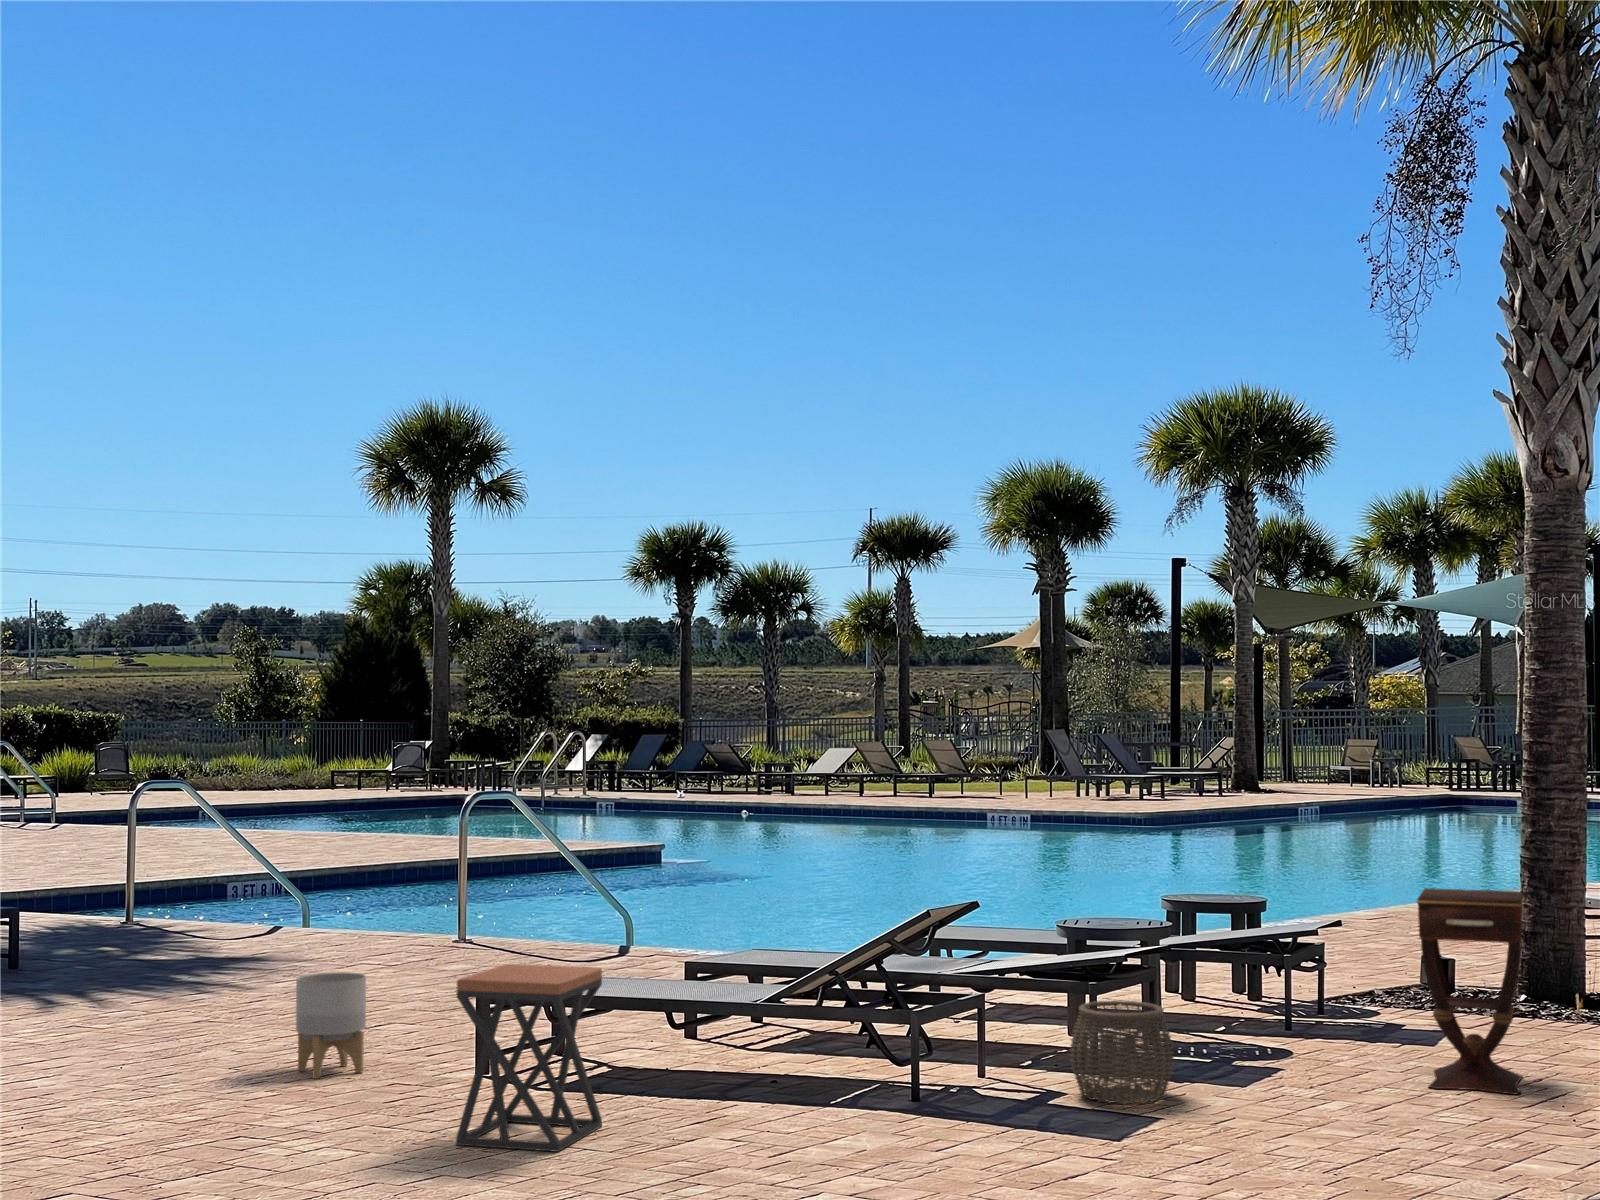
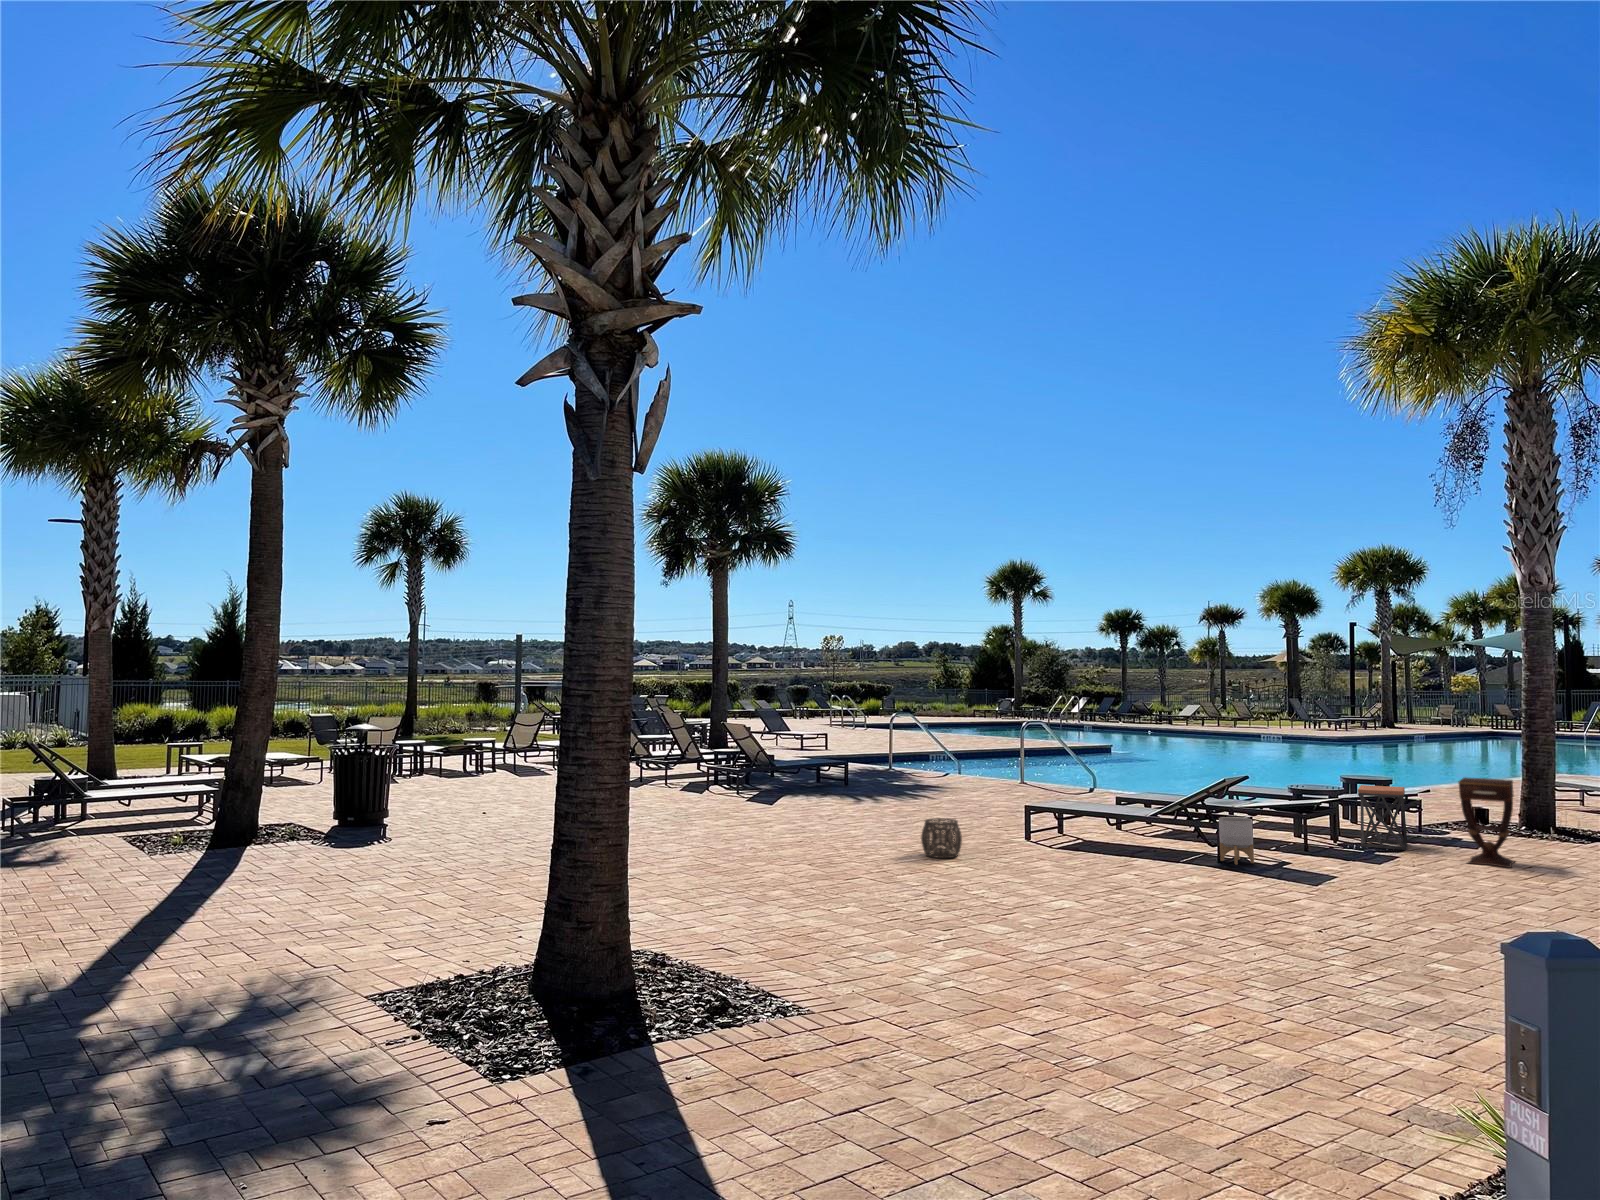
stool: present [456,964,602,1152] -> present [1358,785,1408,850]
planter: present [296,972,366,1079] -> present [1219,817,1254,865]
woven basket: present [1070,1001,1174,1104] -> present [921,818,962,858]

